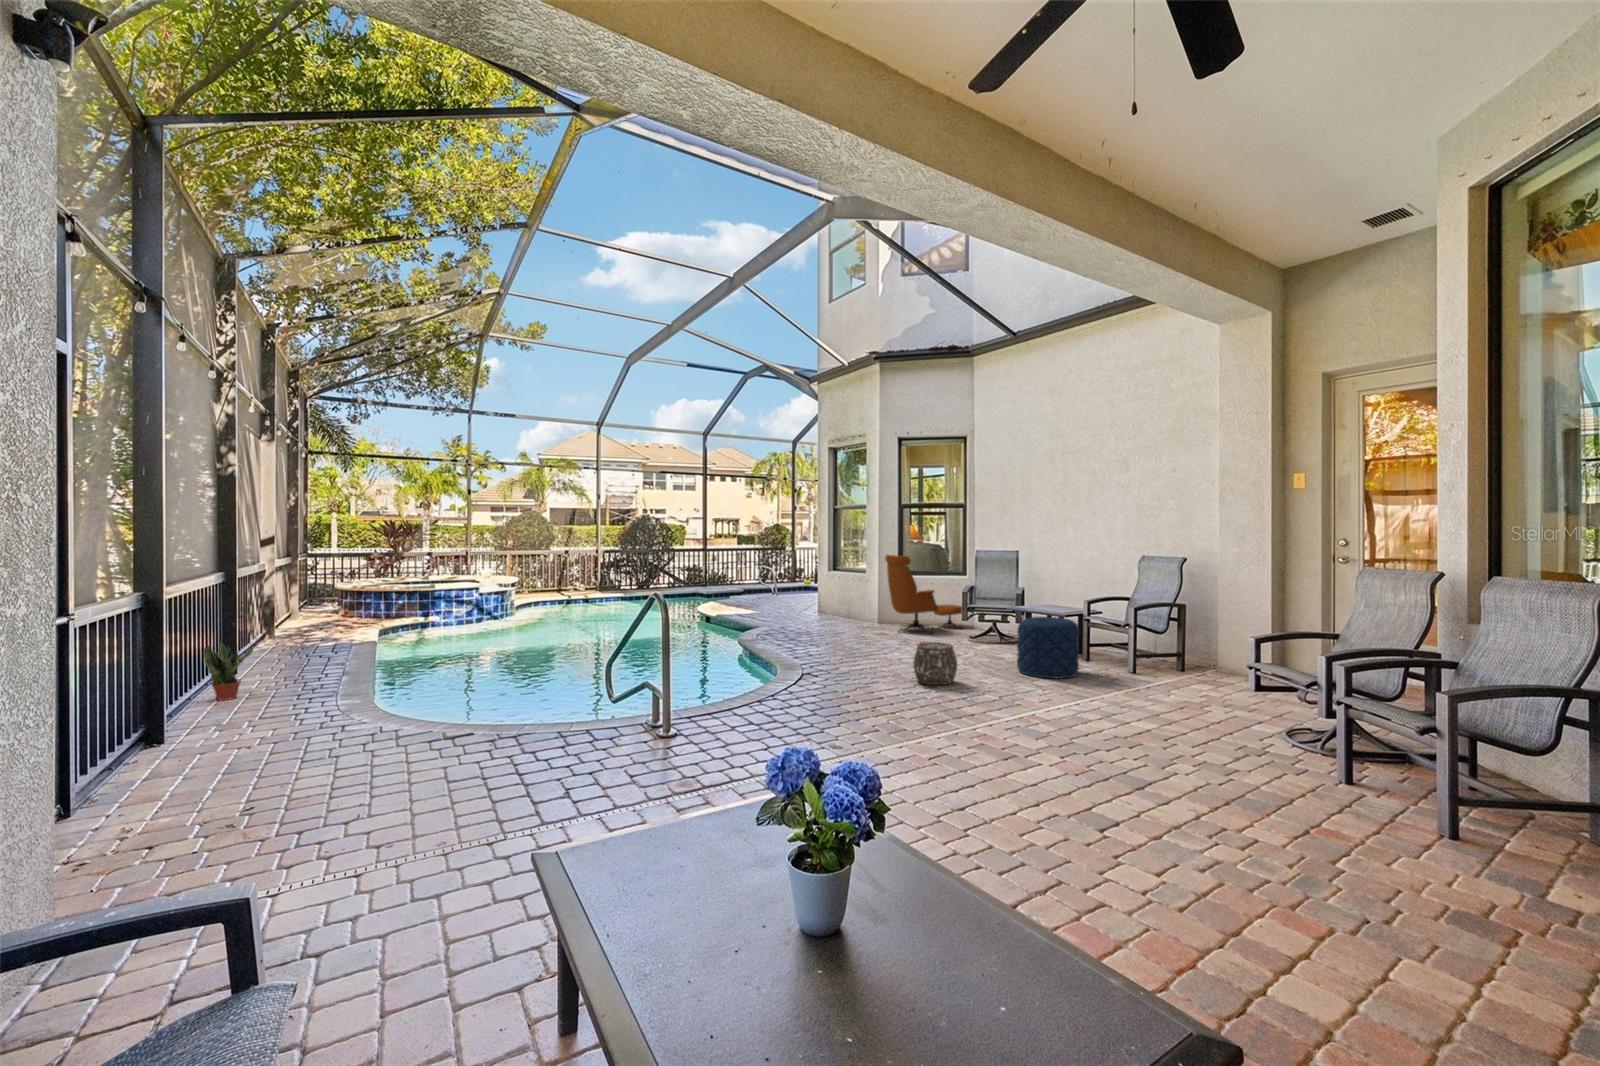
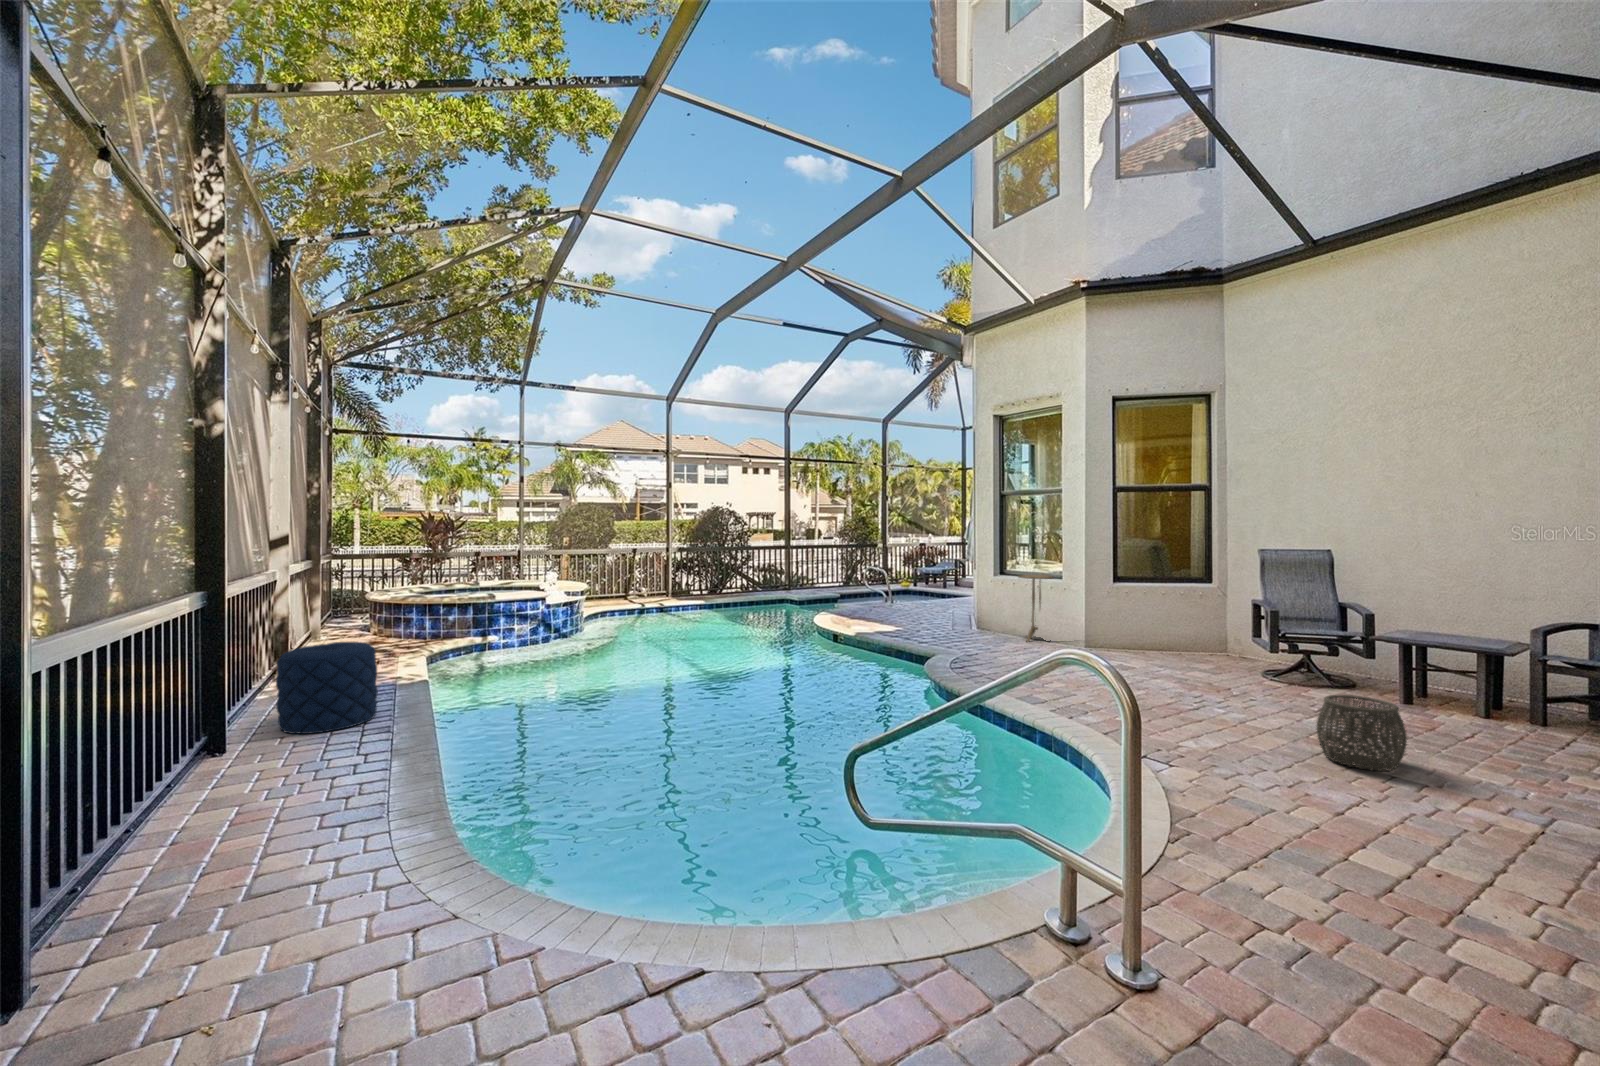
lounge chair: present [885,555,962,633] -> none [1103,554,1199,660]
side table: none [840,571,867,623] -> present [1018,575,1054,642]
pouf: present [1017,617,1080,679] -> present [276,642,378,734]
potted plant: present [204,643,254,700] -> none [163,713,255,821]

